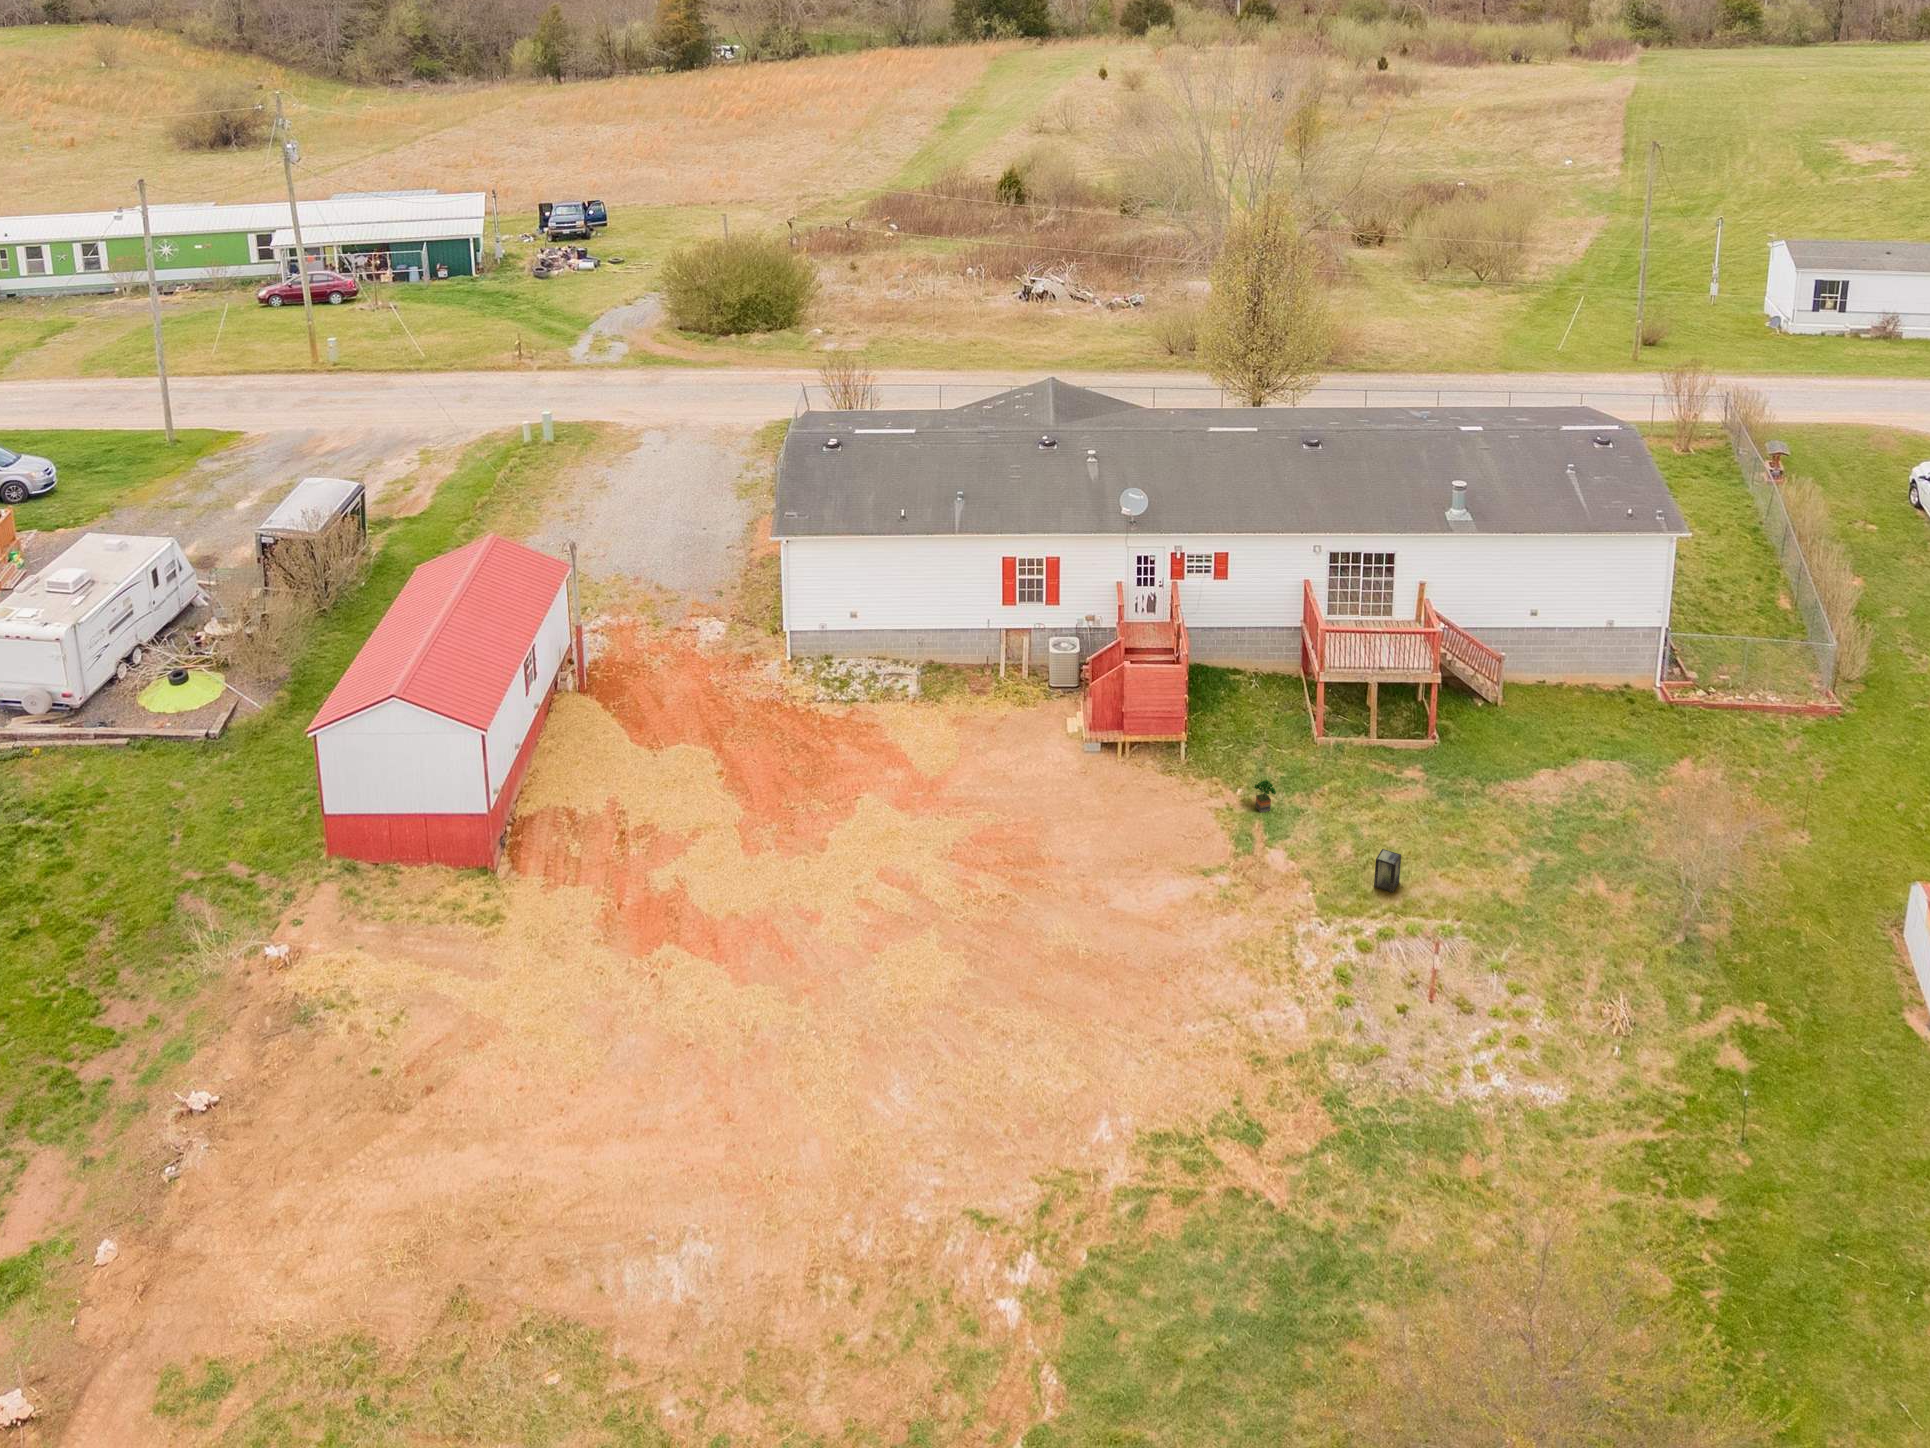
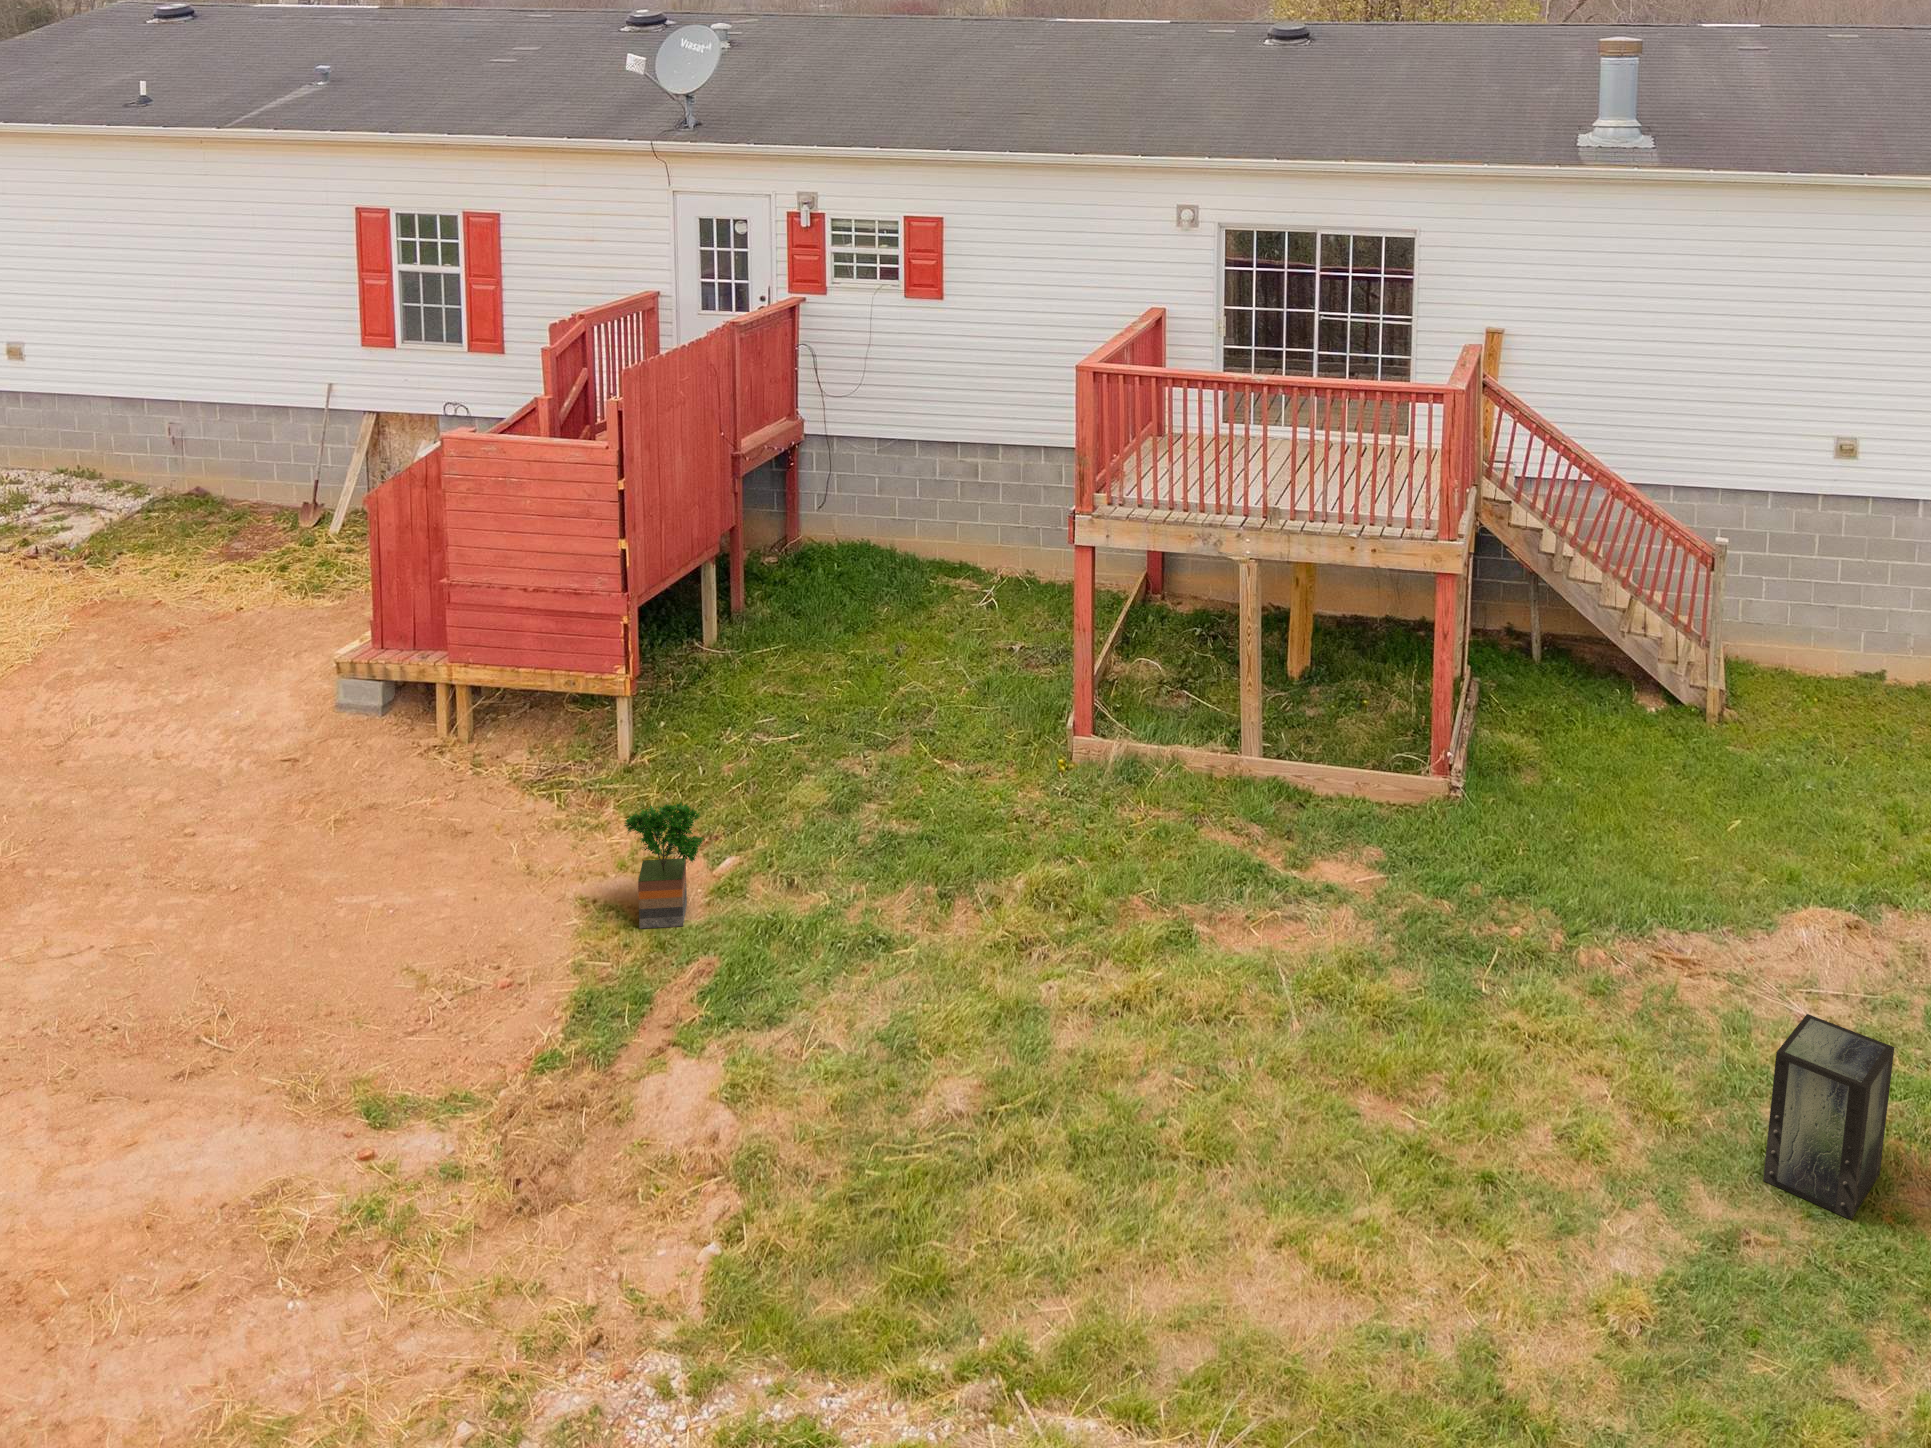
storage box: present [1374,849,1401,893] -> present [1763,1014,1895,1220]

